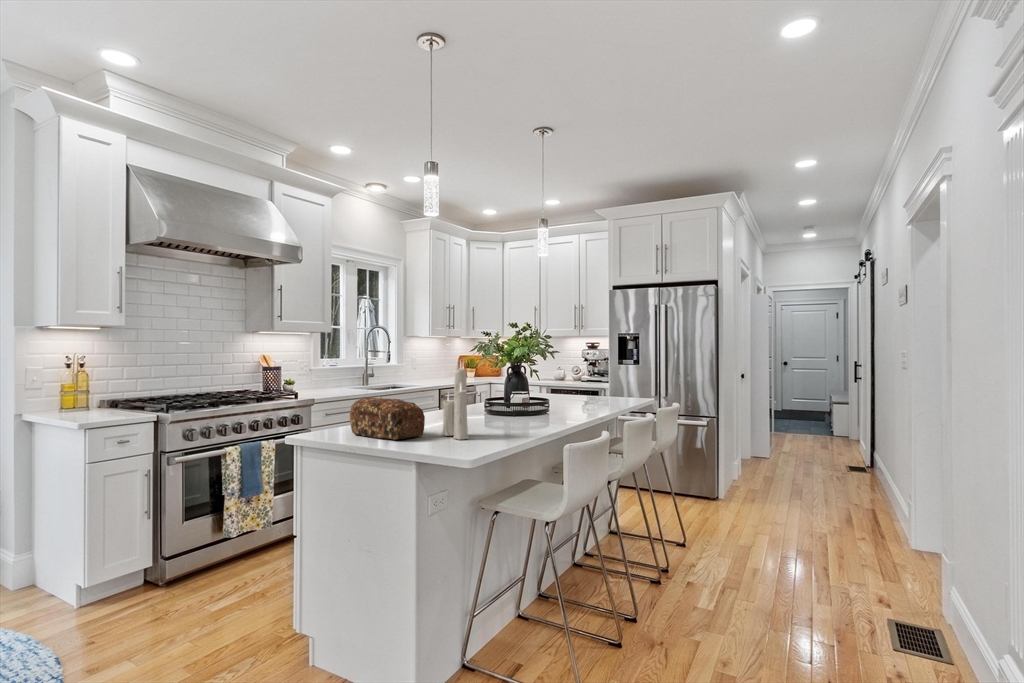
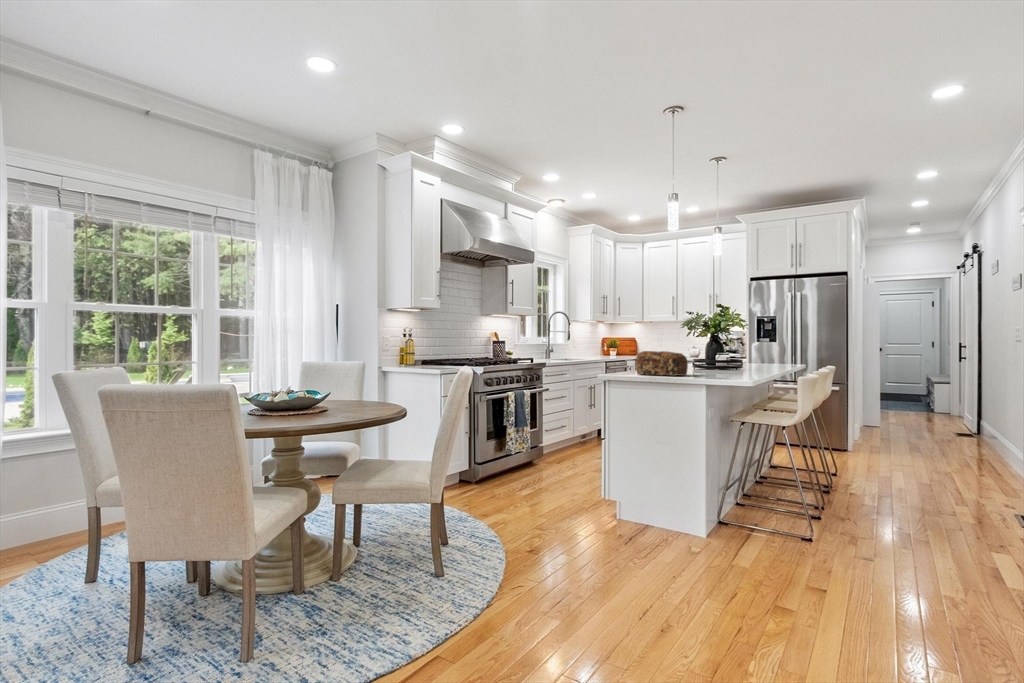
candle: present [442,364,468,440] -> none [698,323,721,376]

